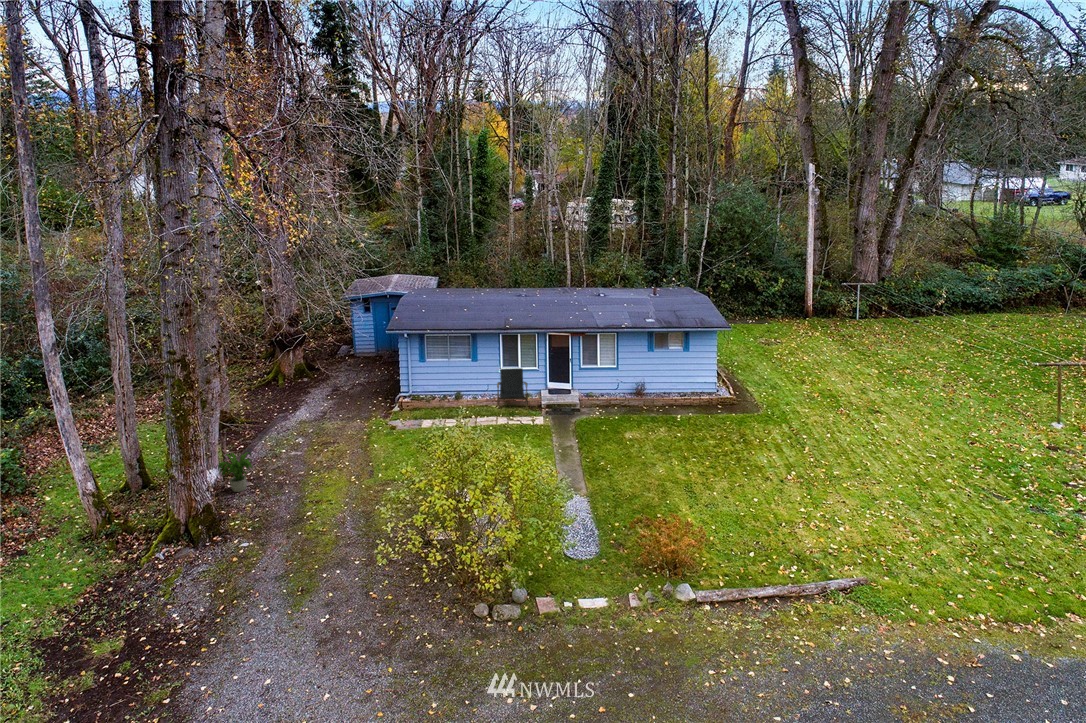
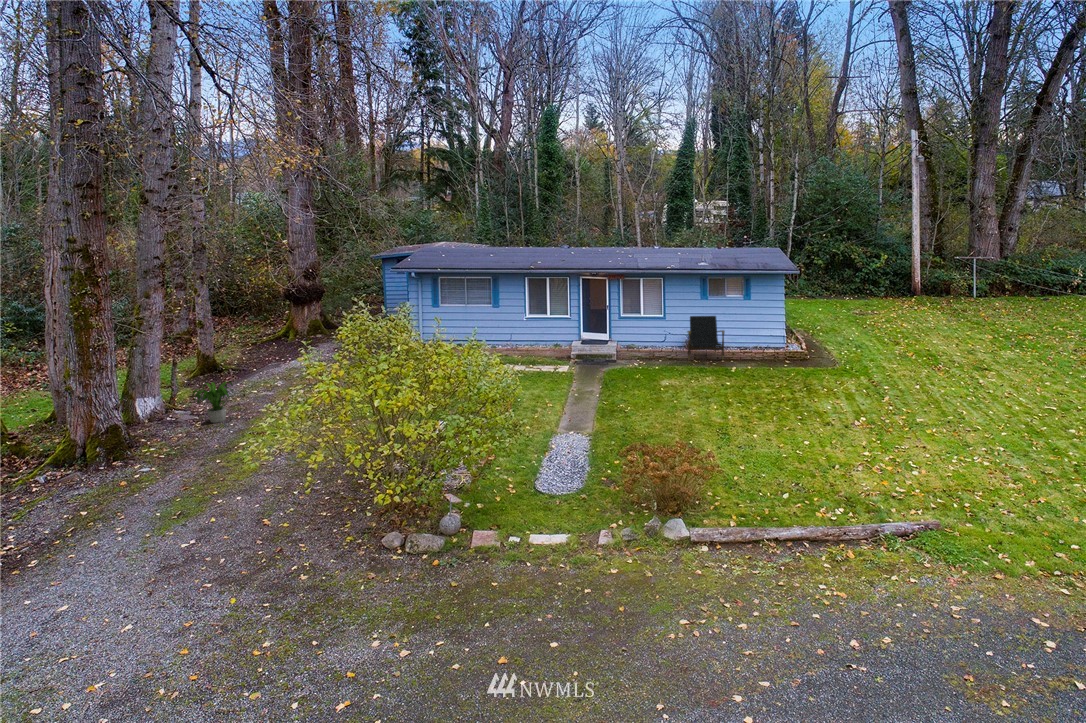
lounge chair: present [497,368,528,408] -> present [688,316,725,360]

